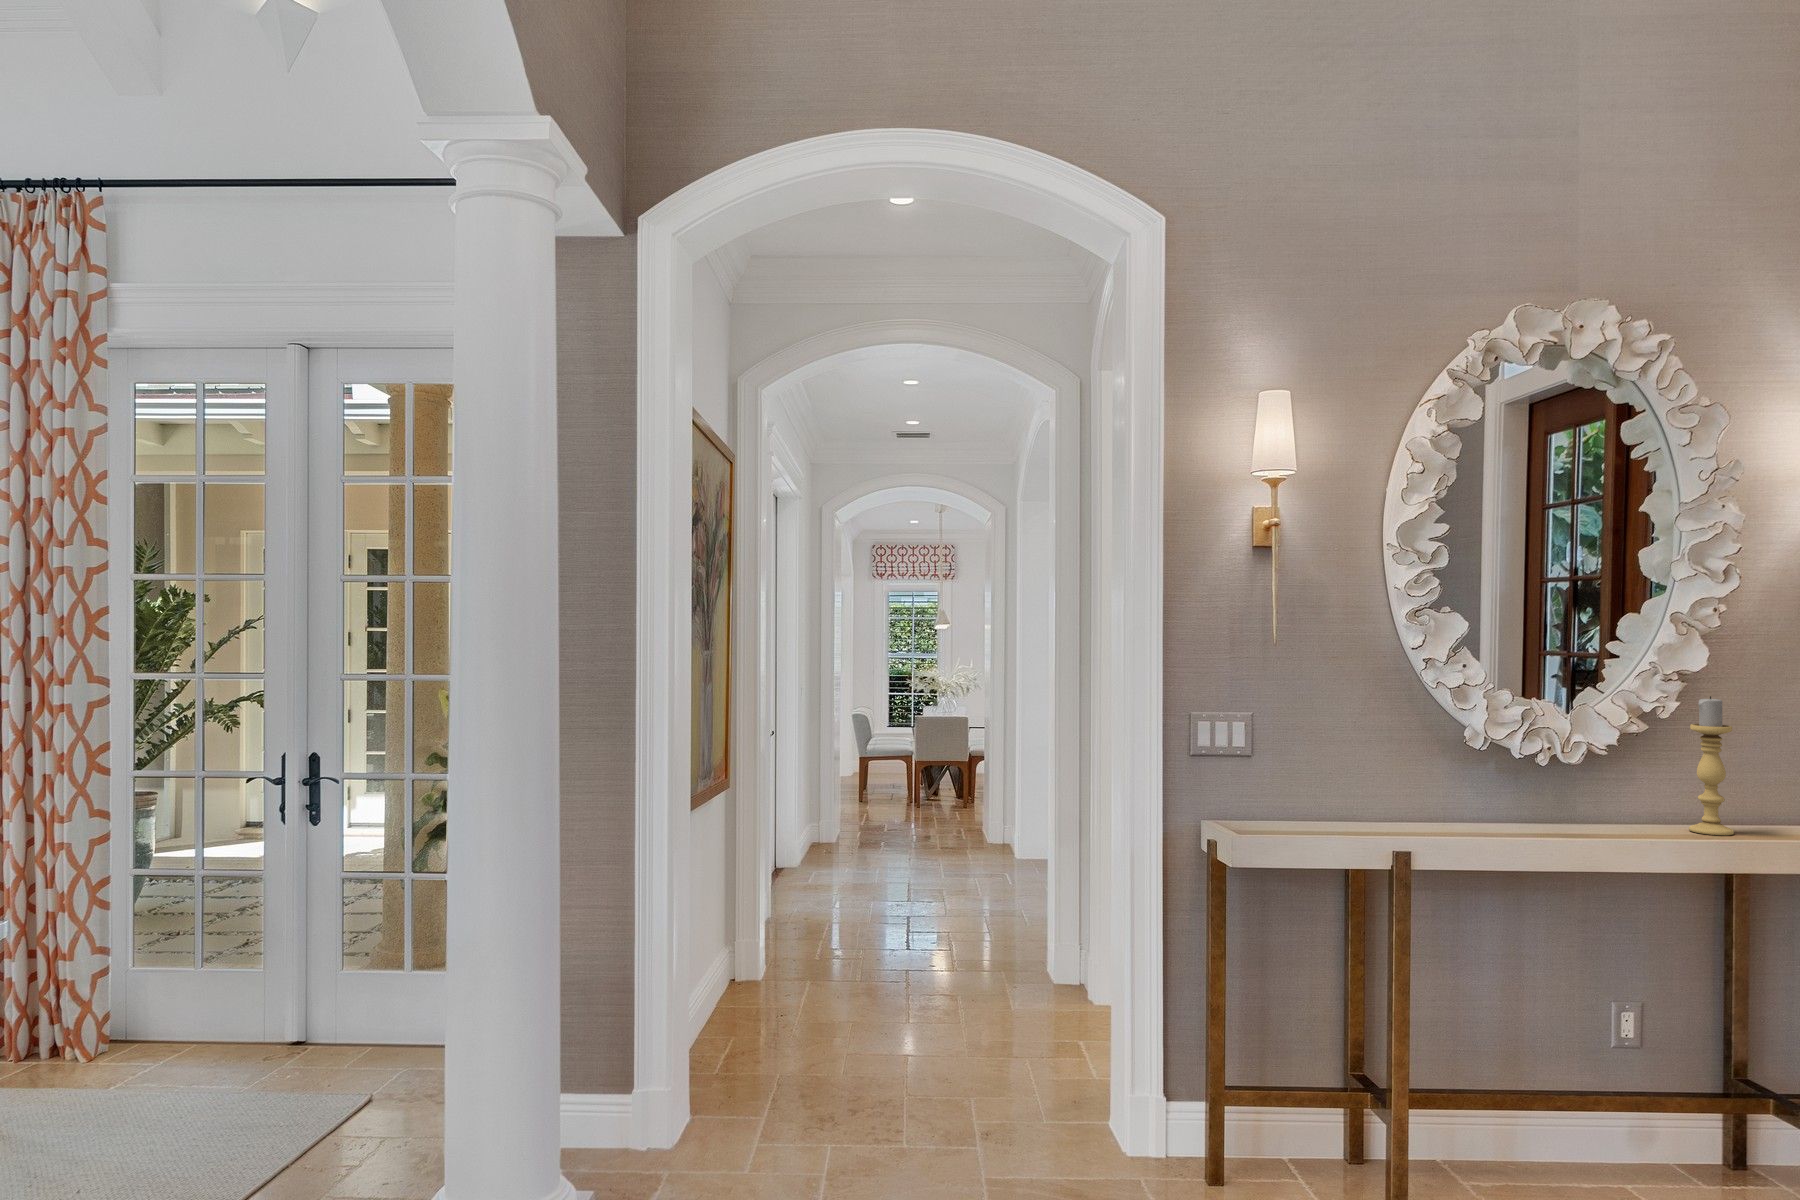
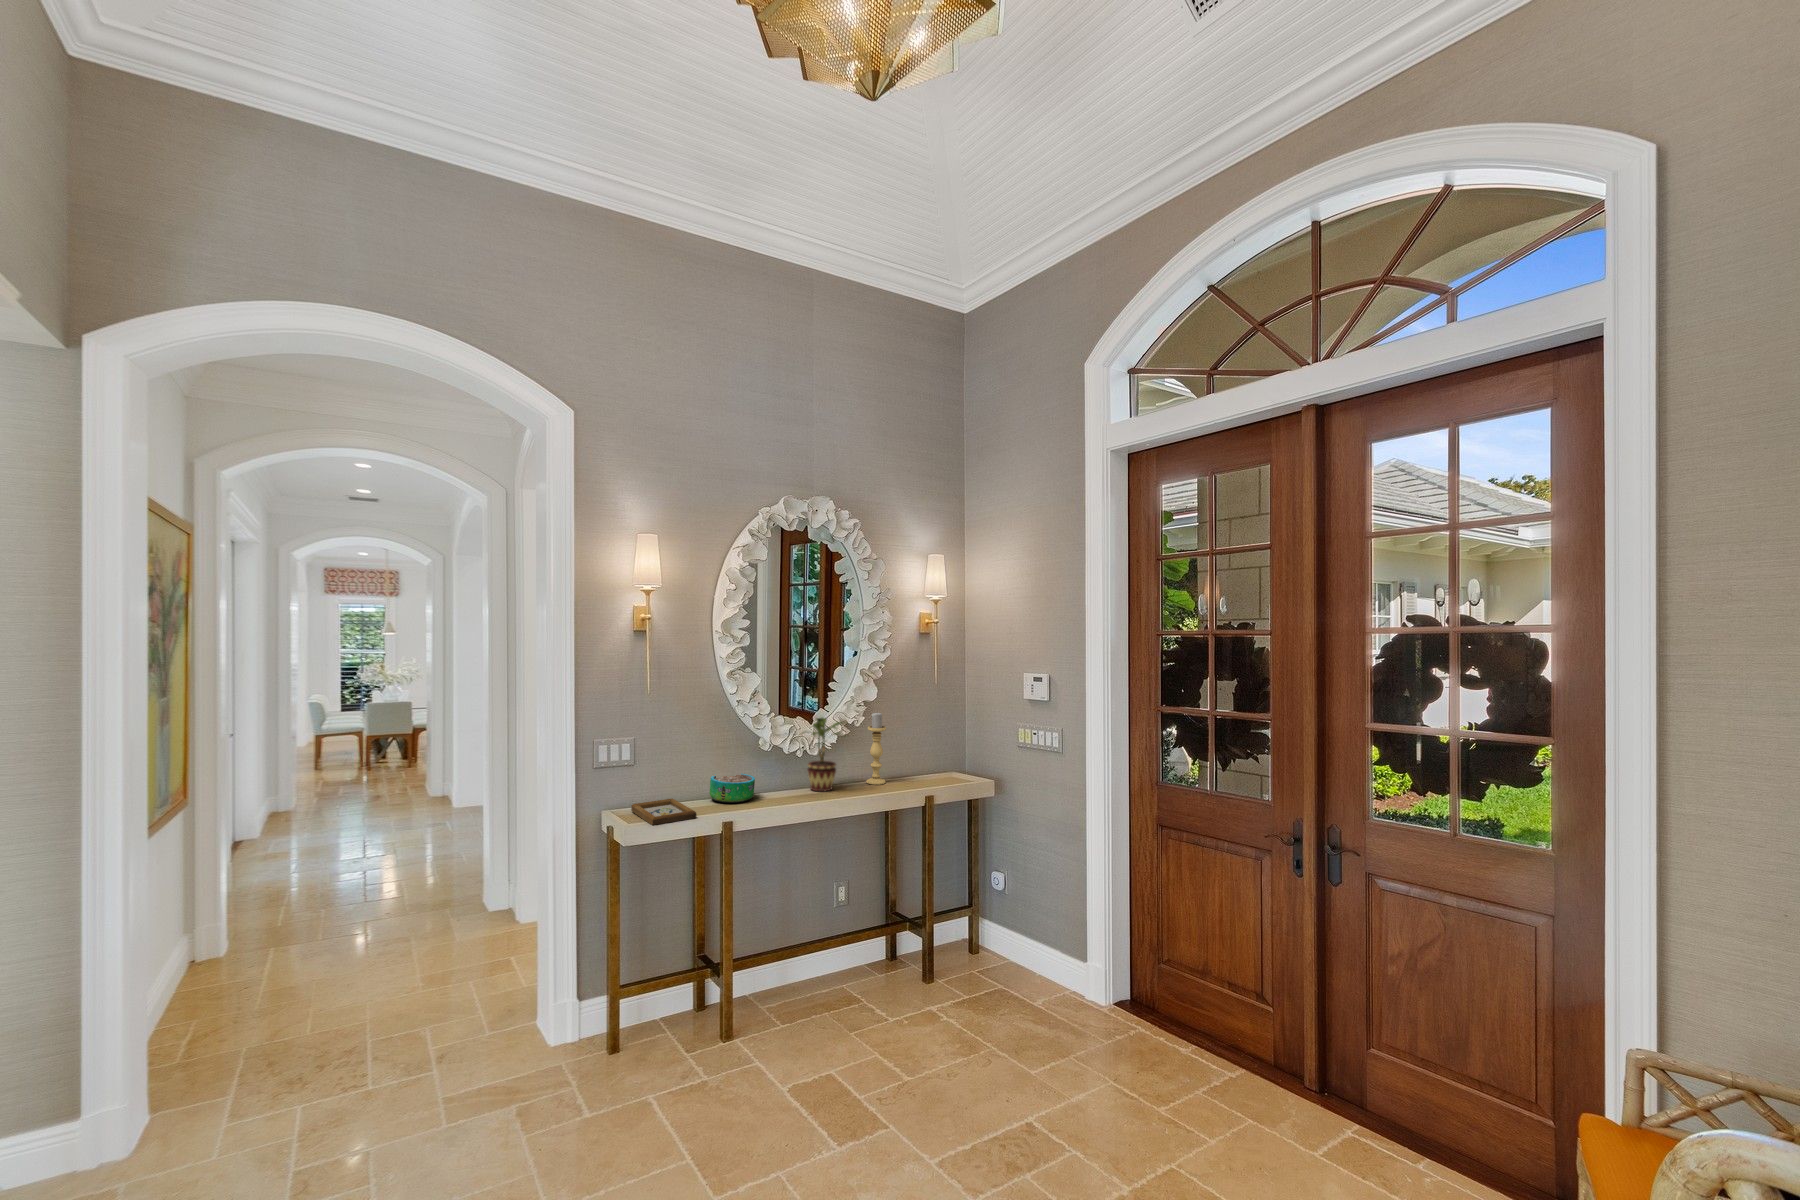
potted plant: none [1543,693,1653,834] -> present [799,718,842,792]
decorative bowl: none [1377,784,1460,831] -> present [709,774,755,803]
picture frame: none [1248,812,1356,842] -> present [631,798,696,825]

